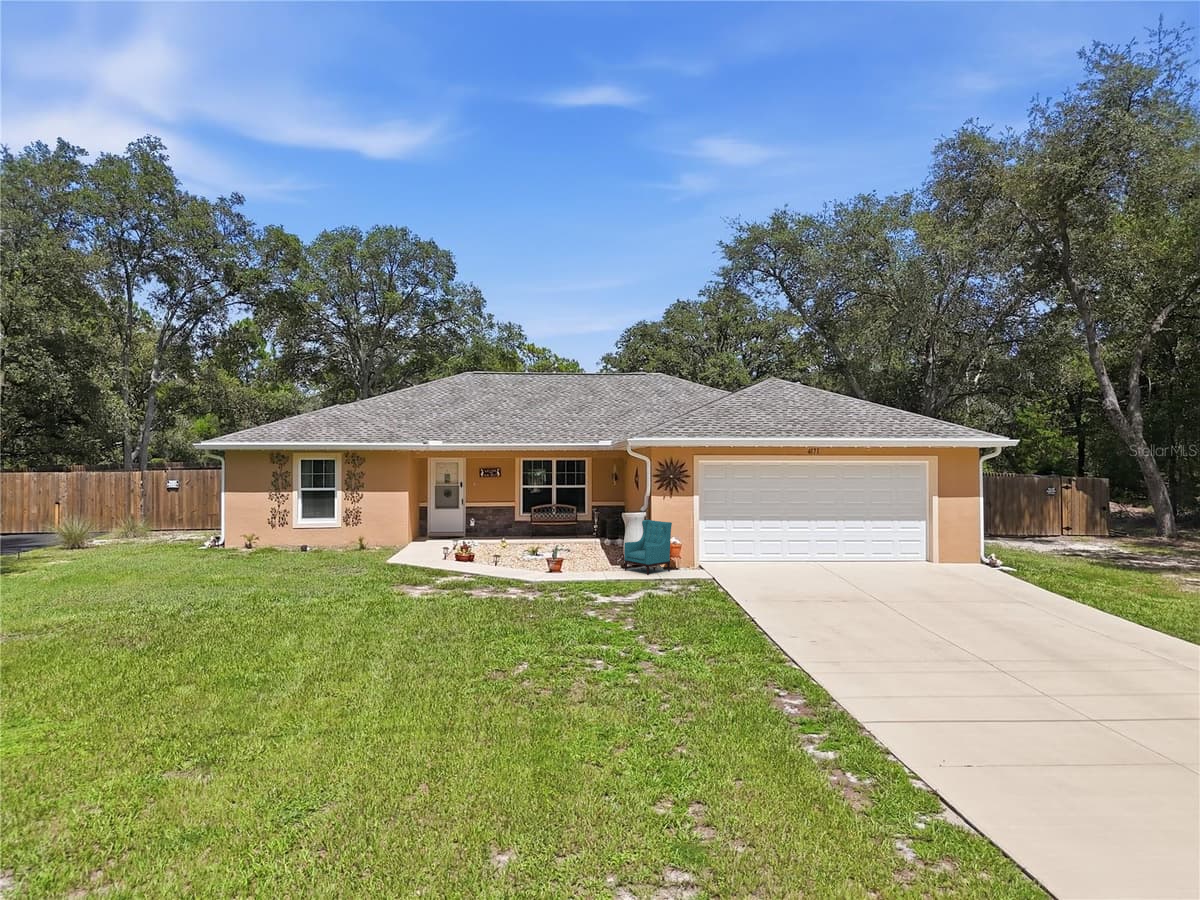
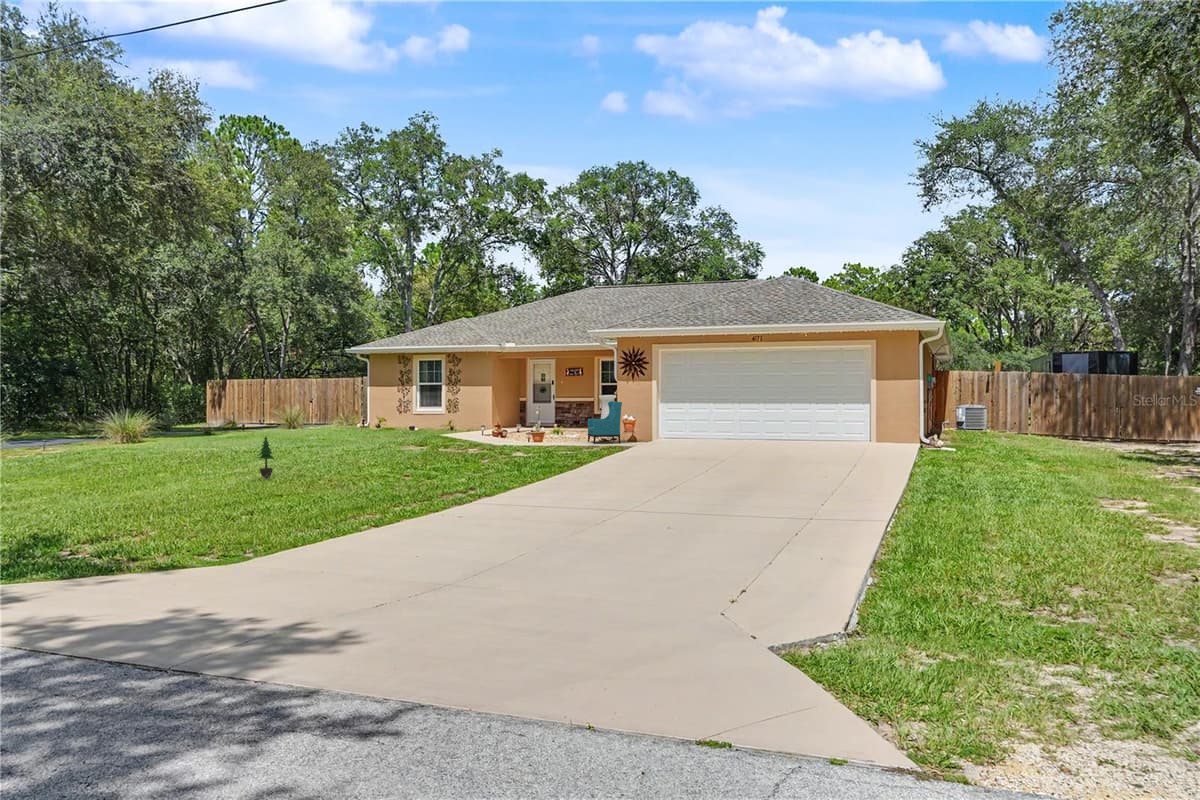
potted tree: none [609,743,651,859] -> present [259,436,274,479]

